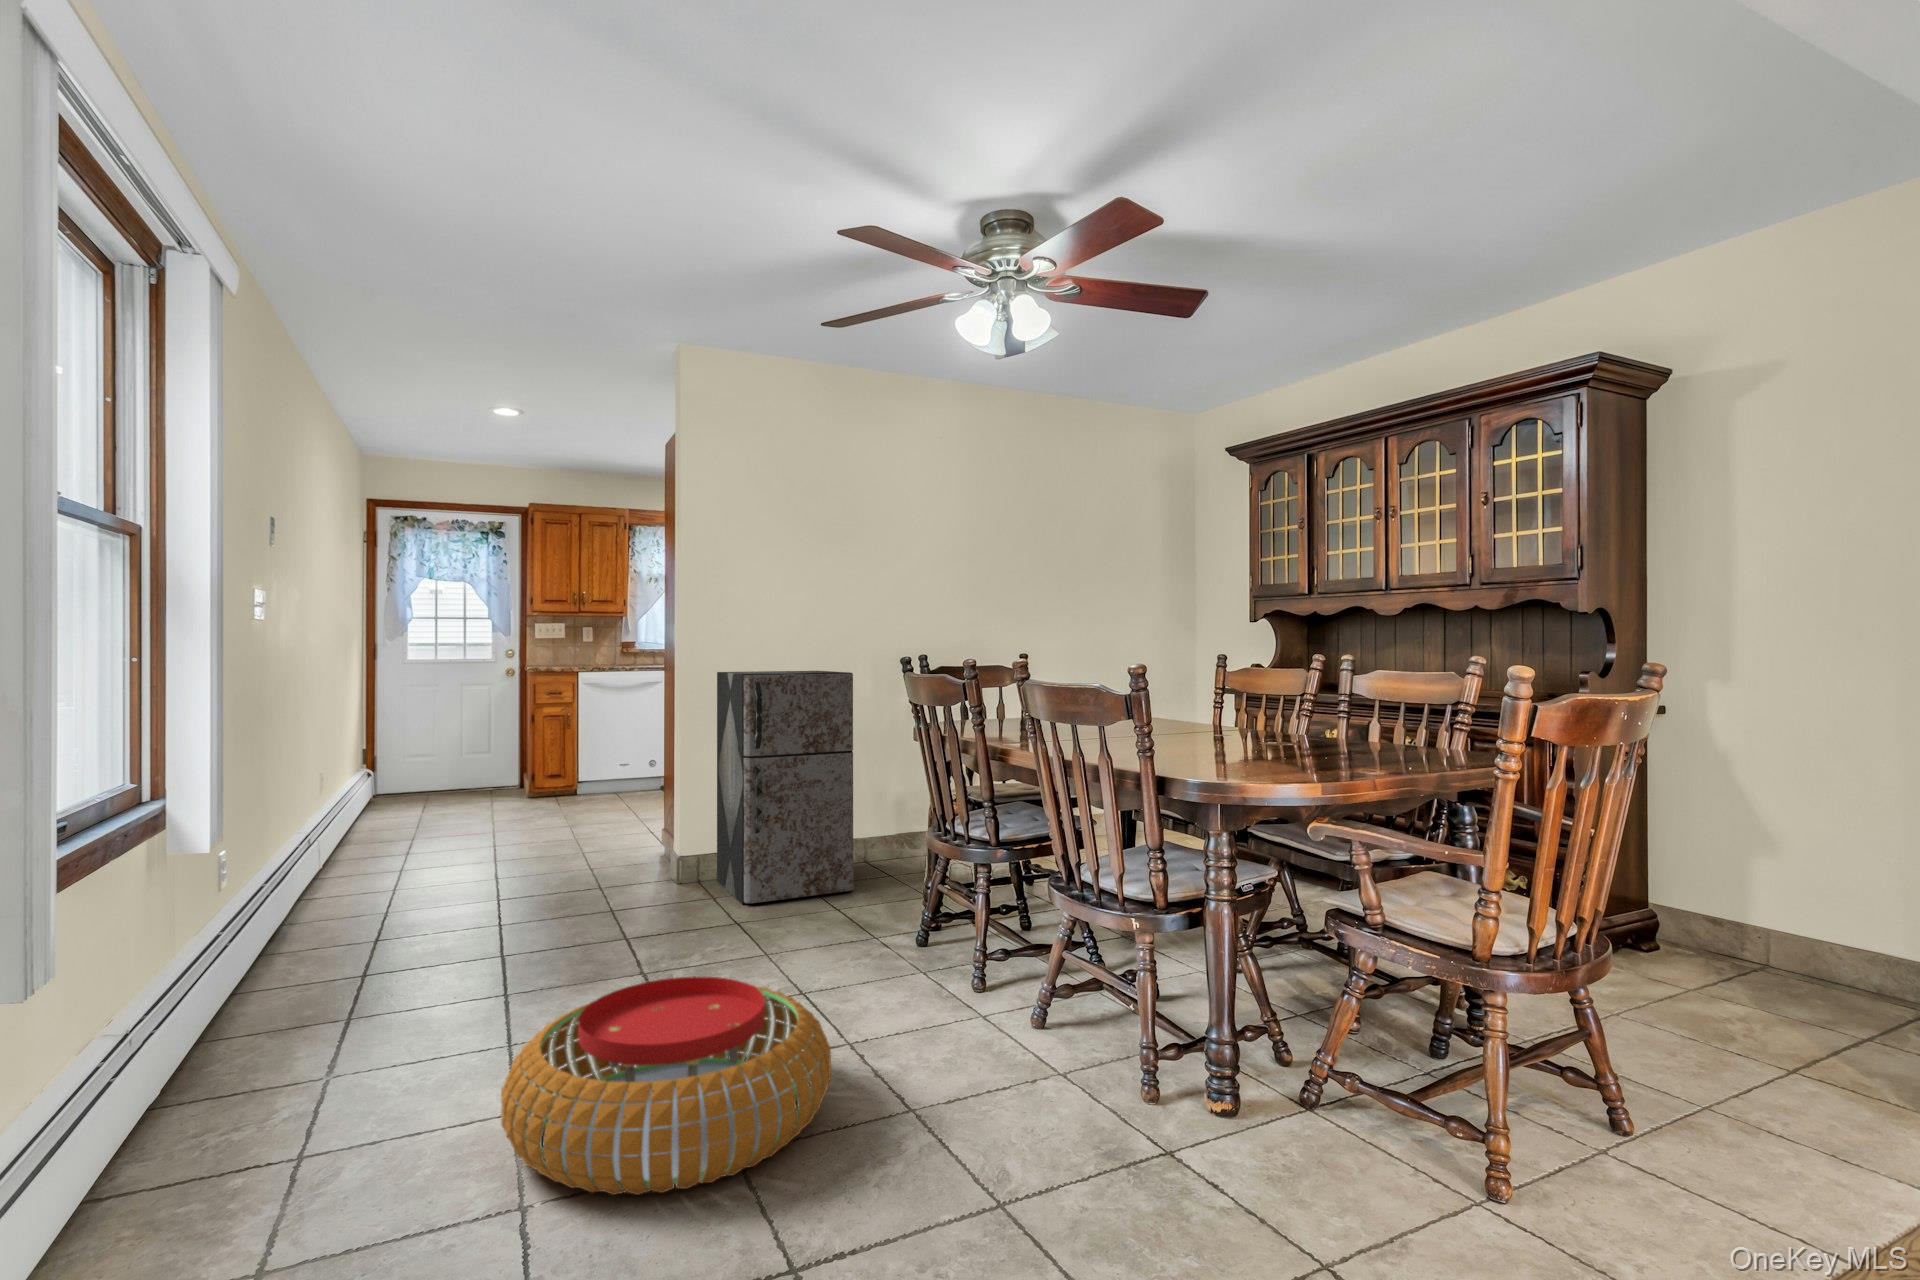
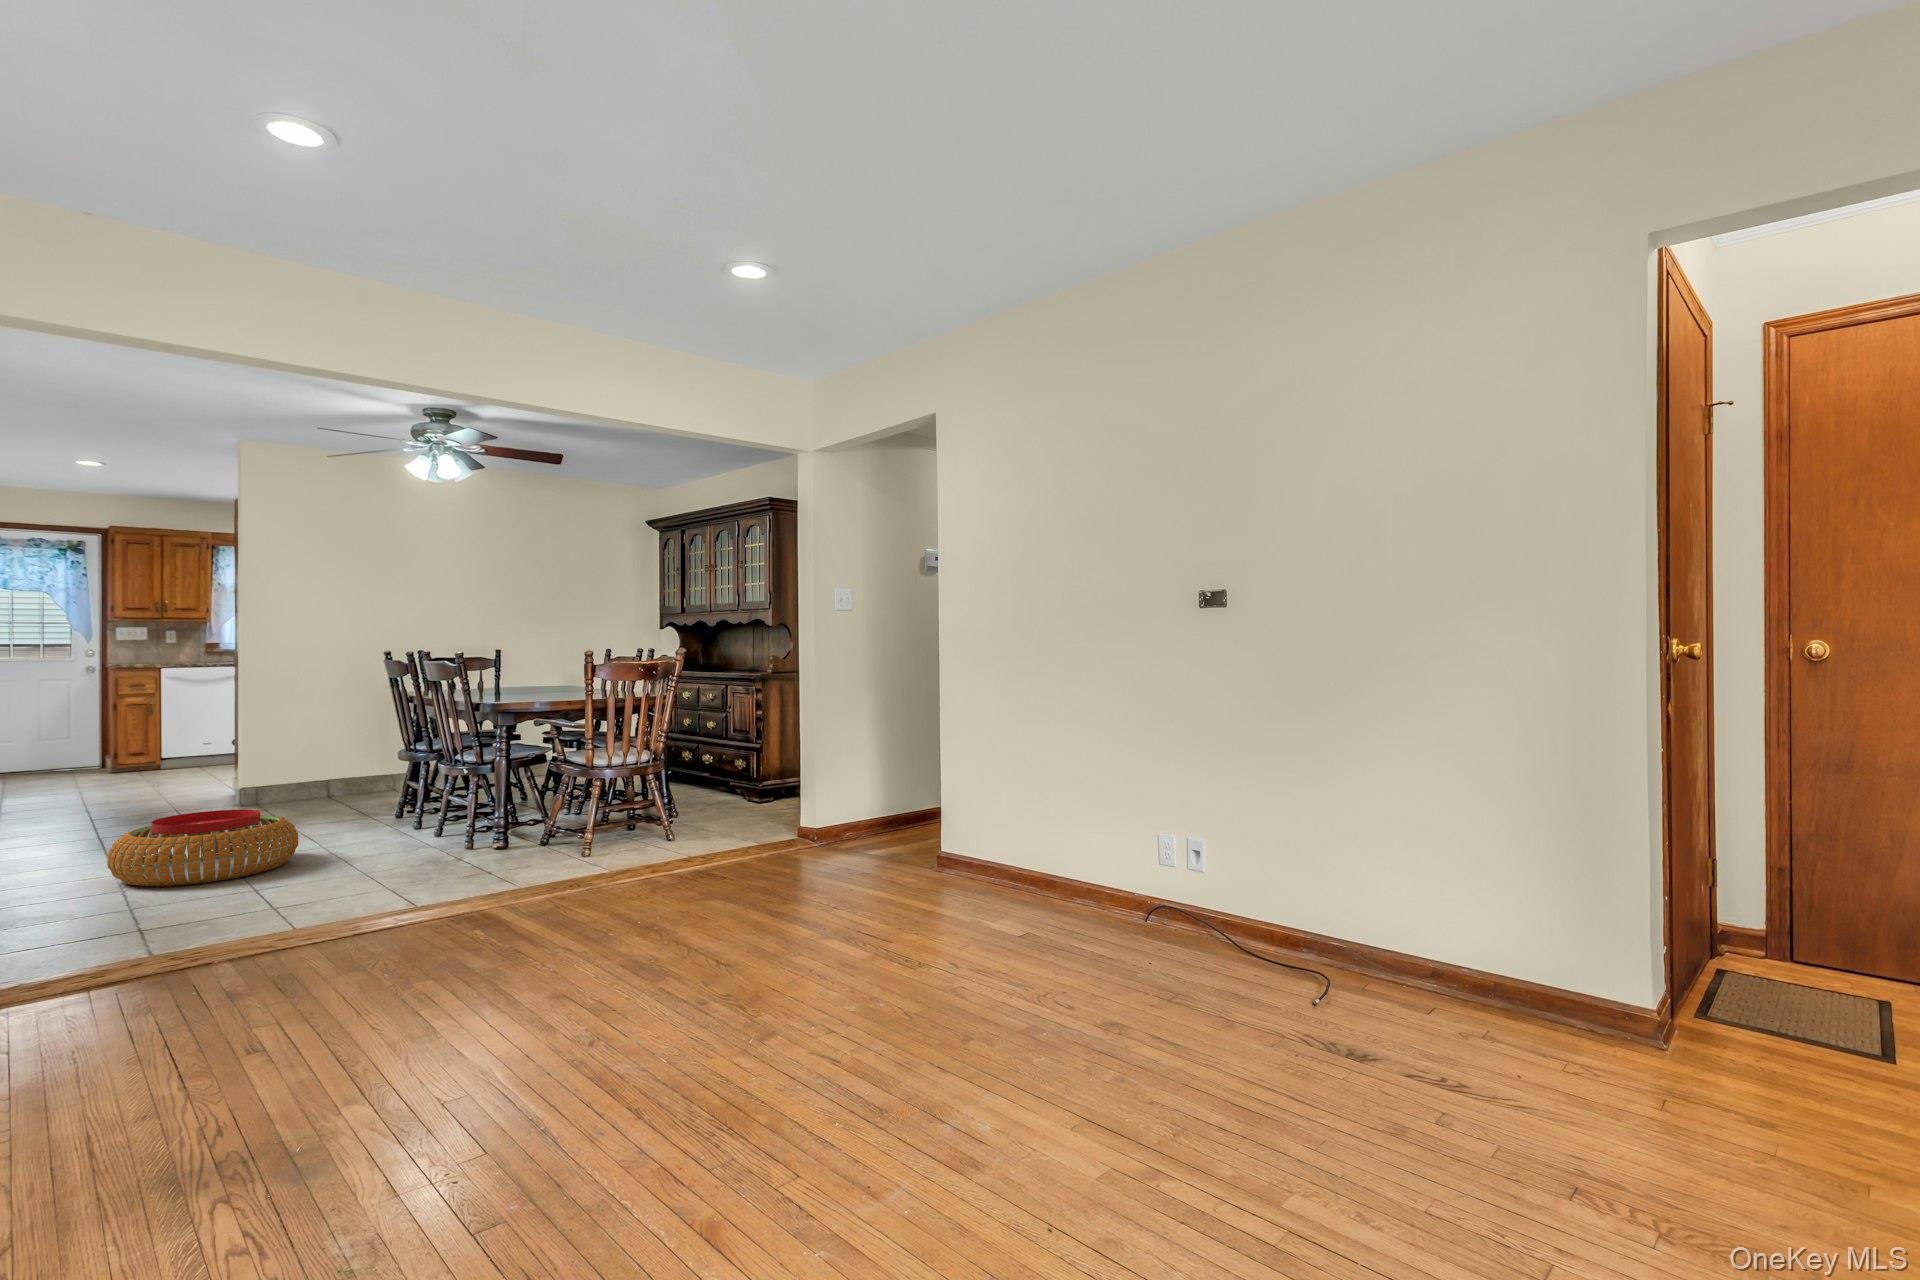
storage cabinet: present [717,671,853,904] -> none [271,661,372,811]

